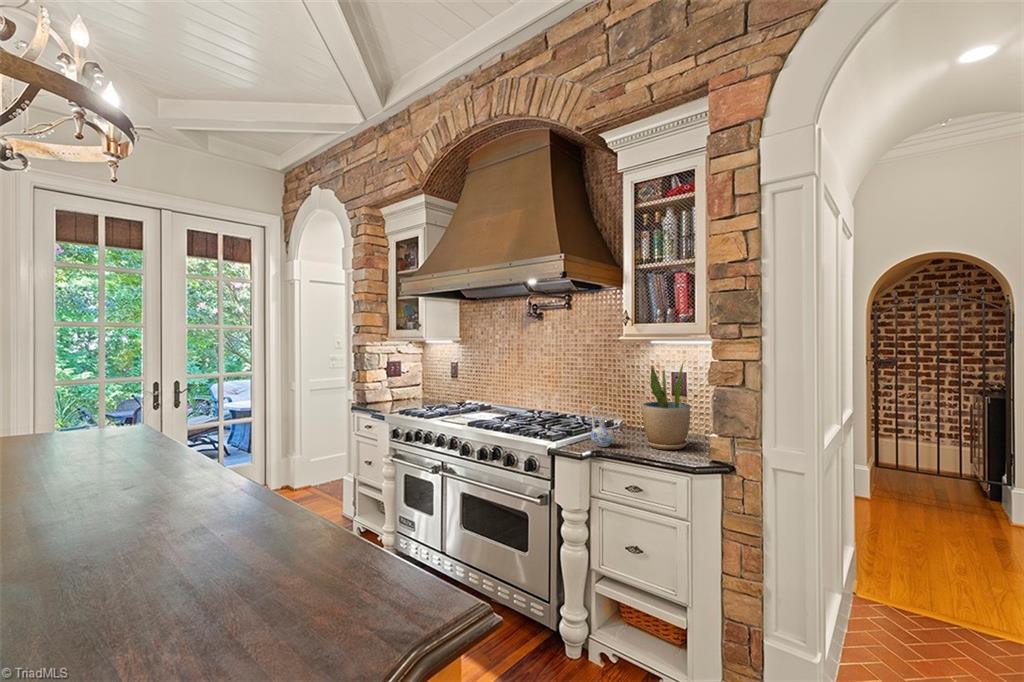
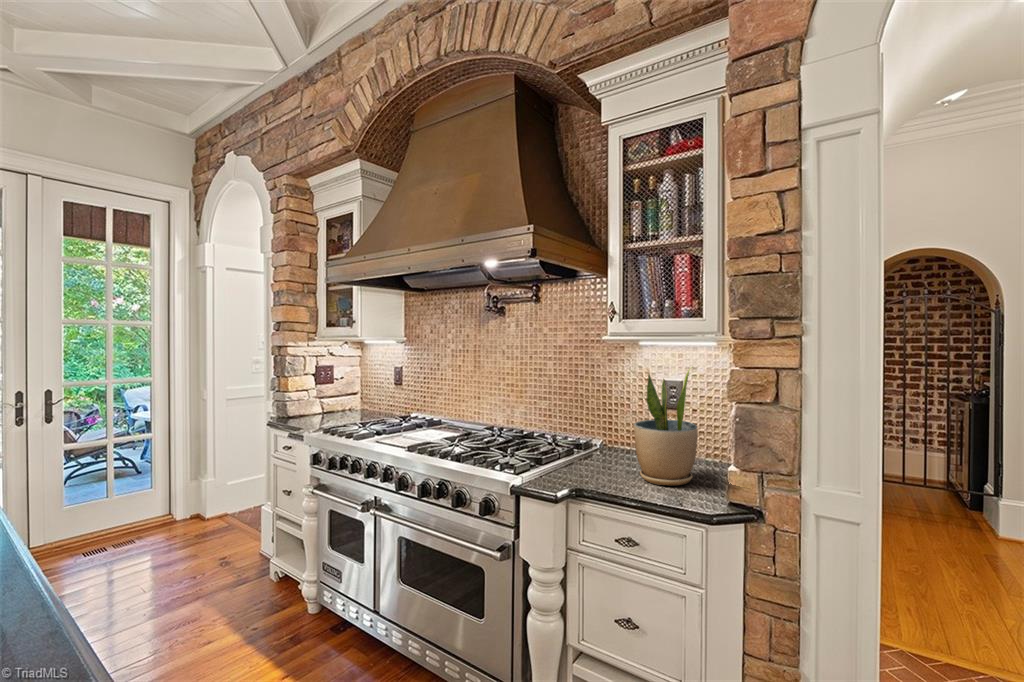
ceramic pitcher: present [591,406,614,447] -> none [567,428,598,482]

